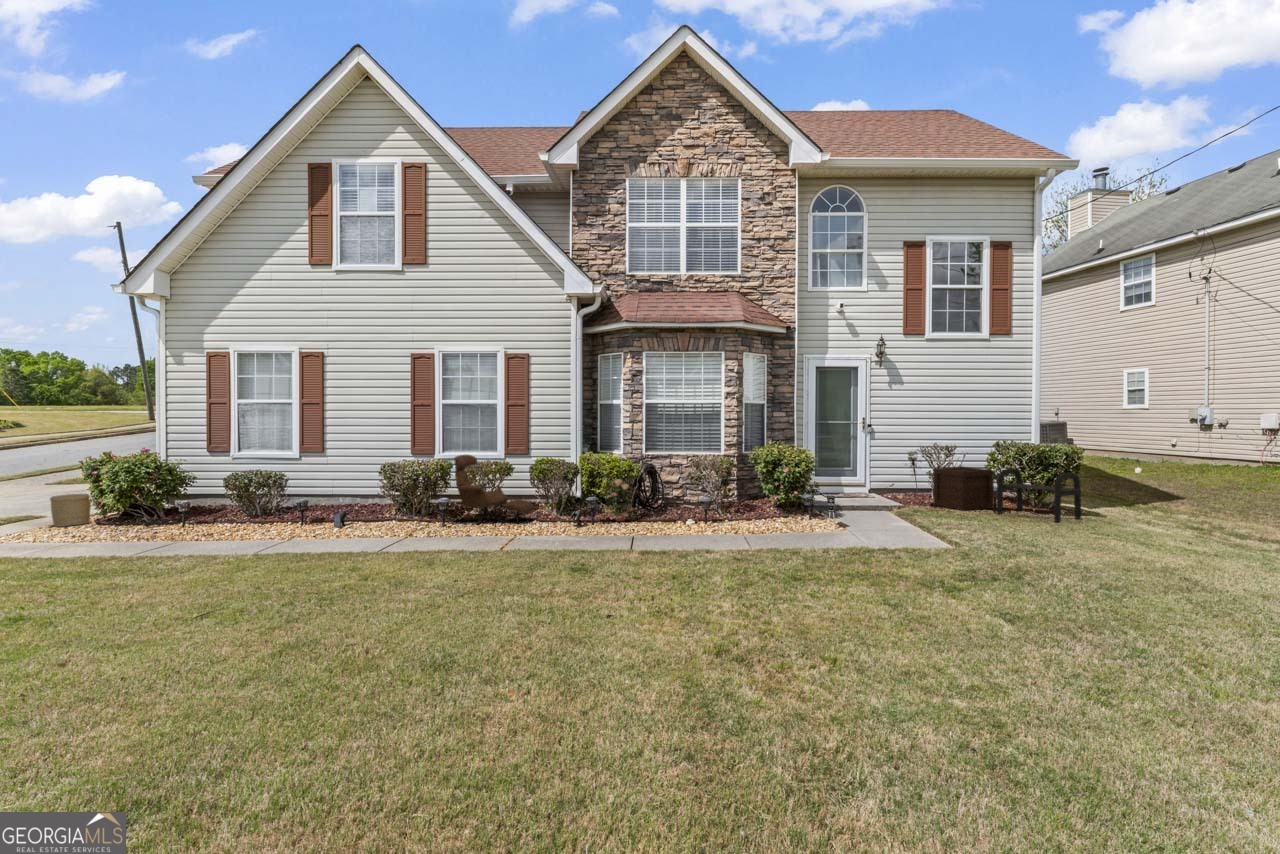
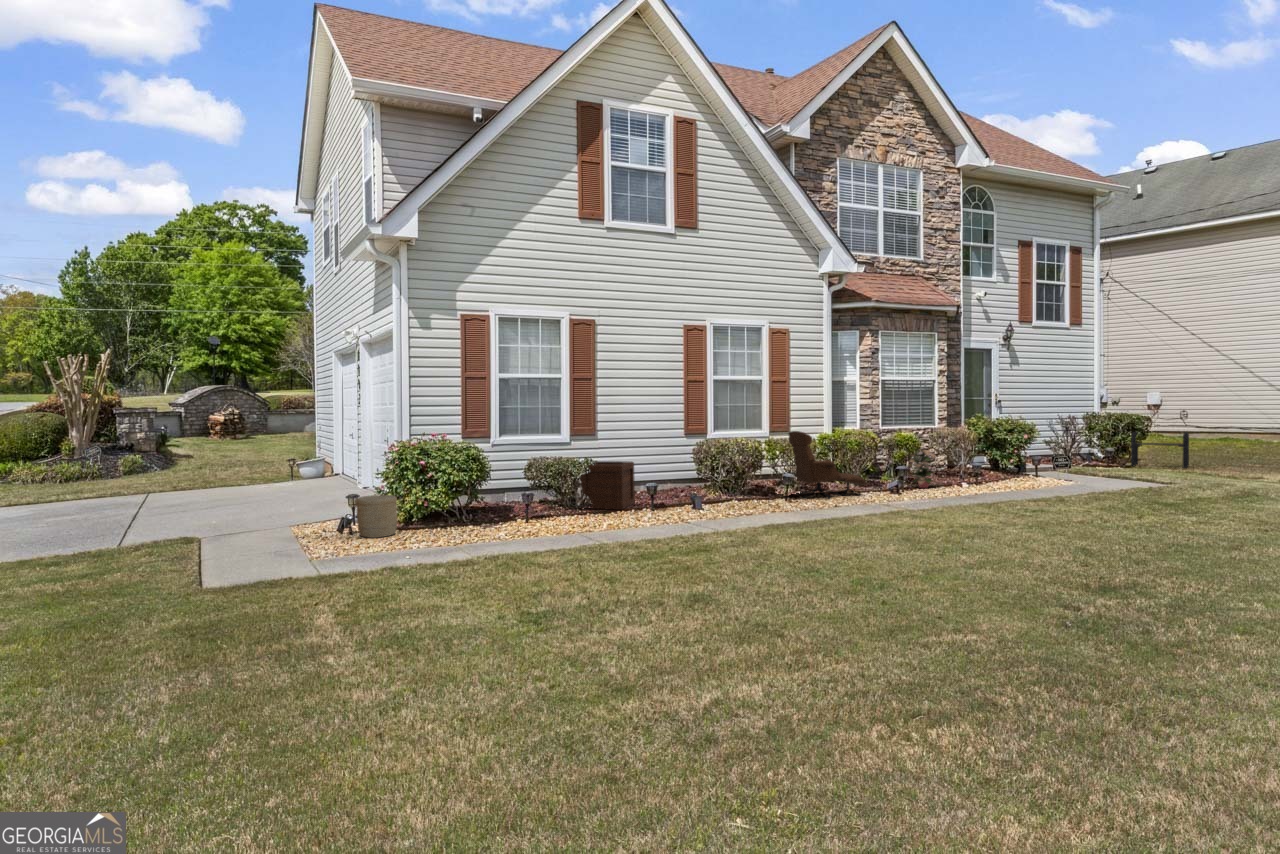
wooden crate: present [933,467,994,510] -> present [580,461,635,510]

